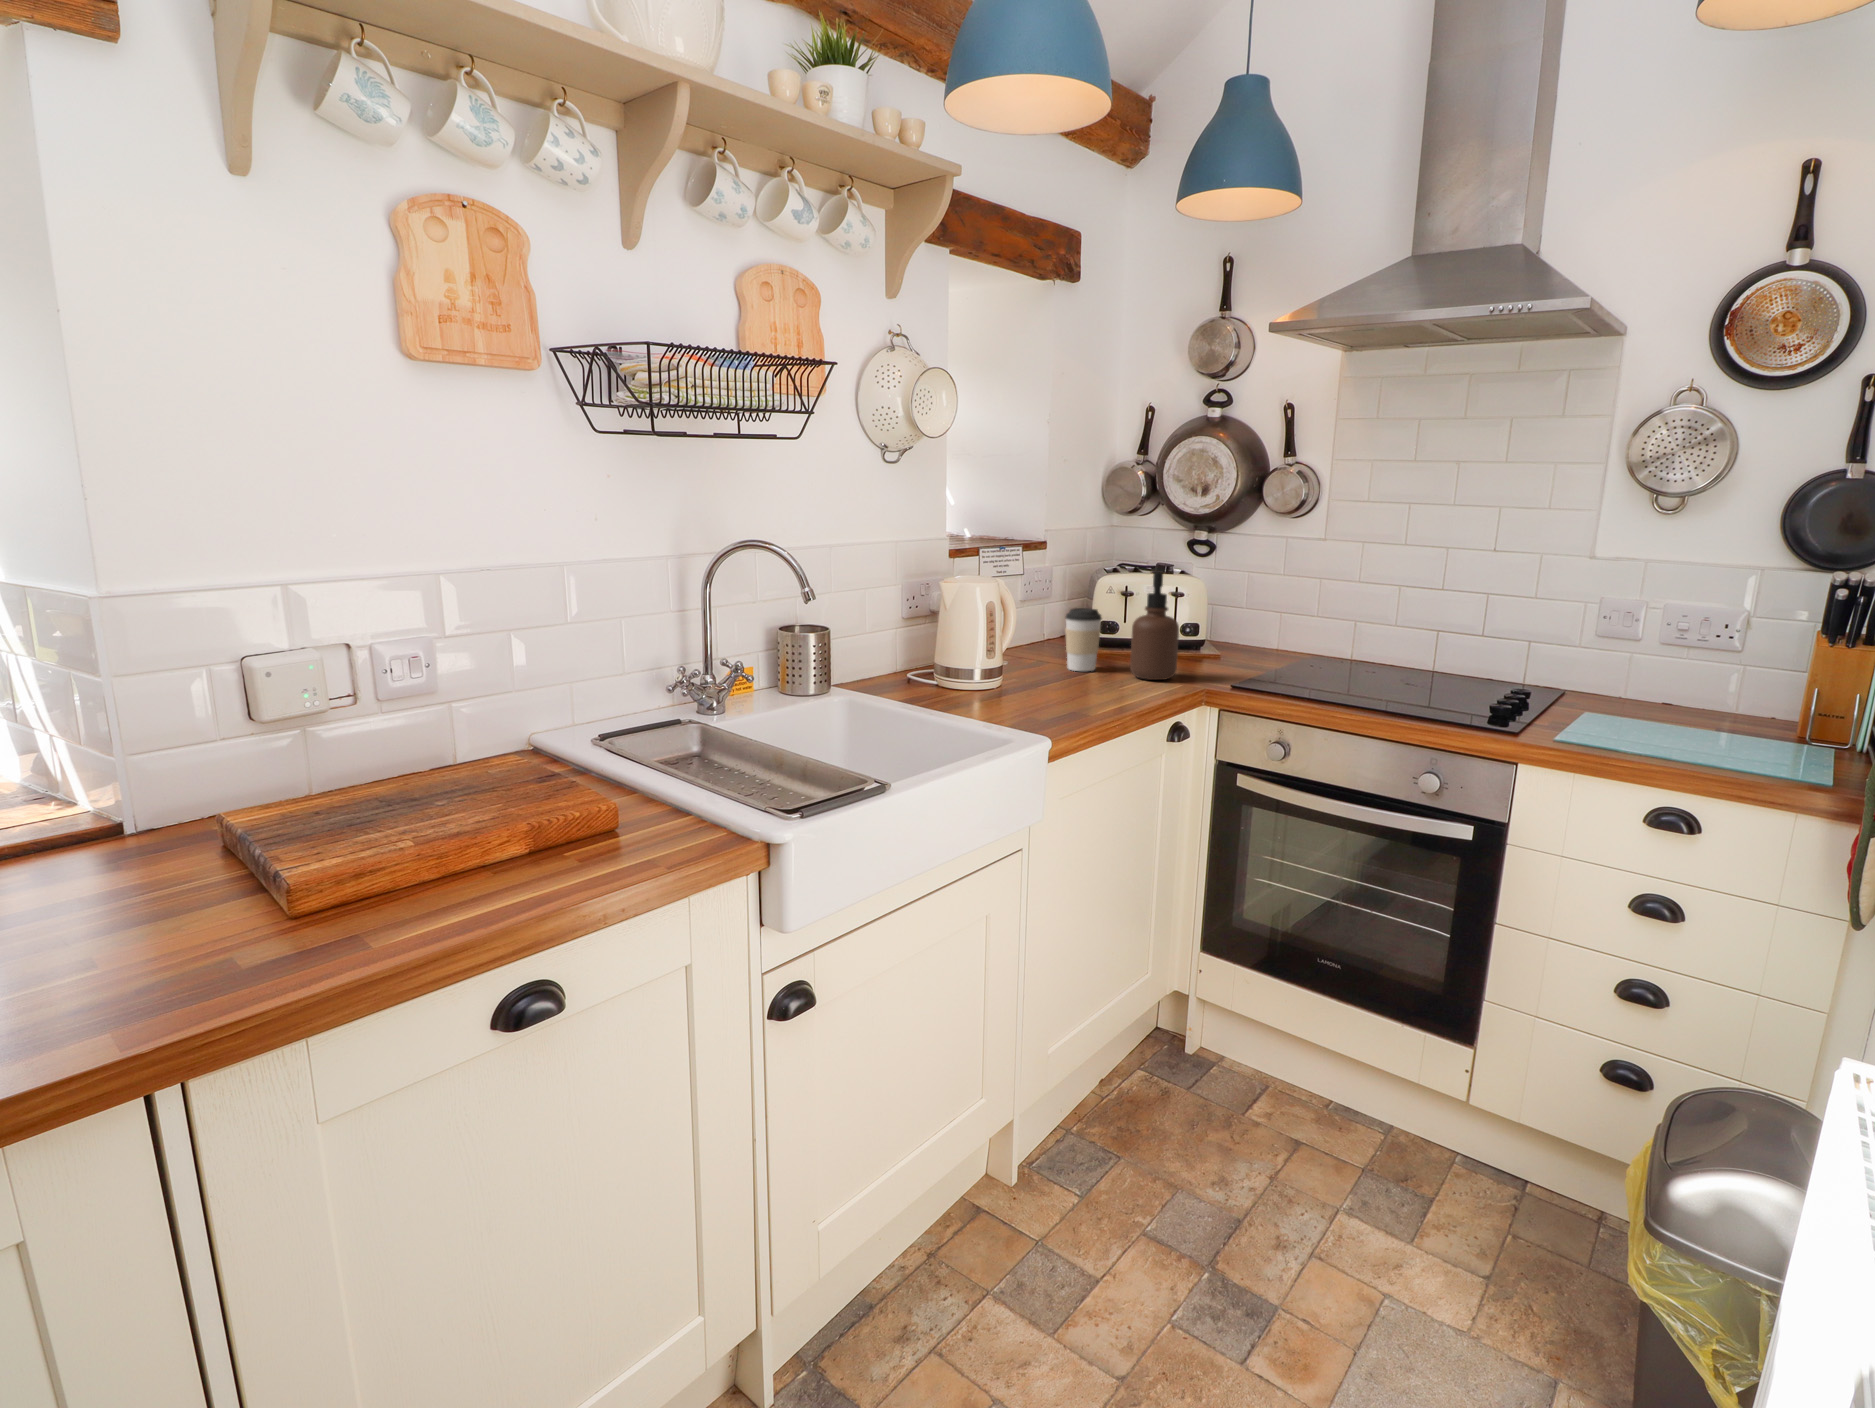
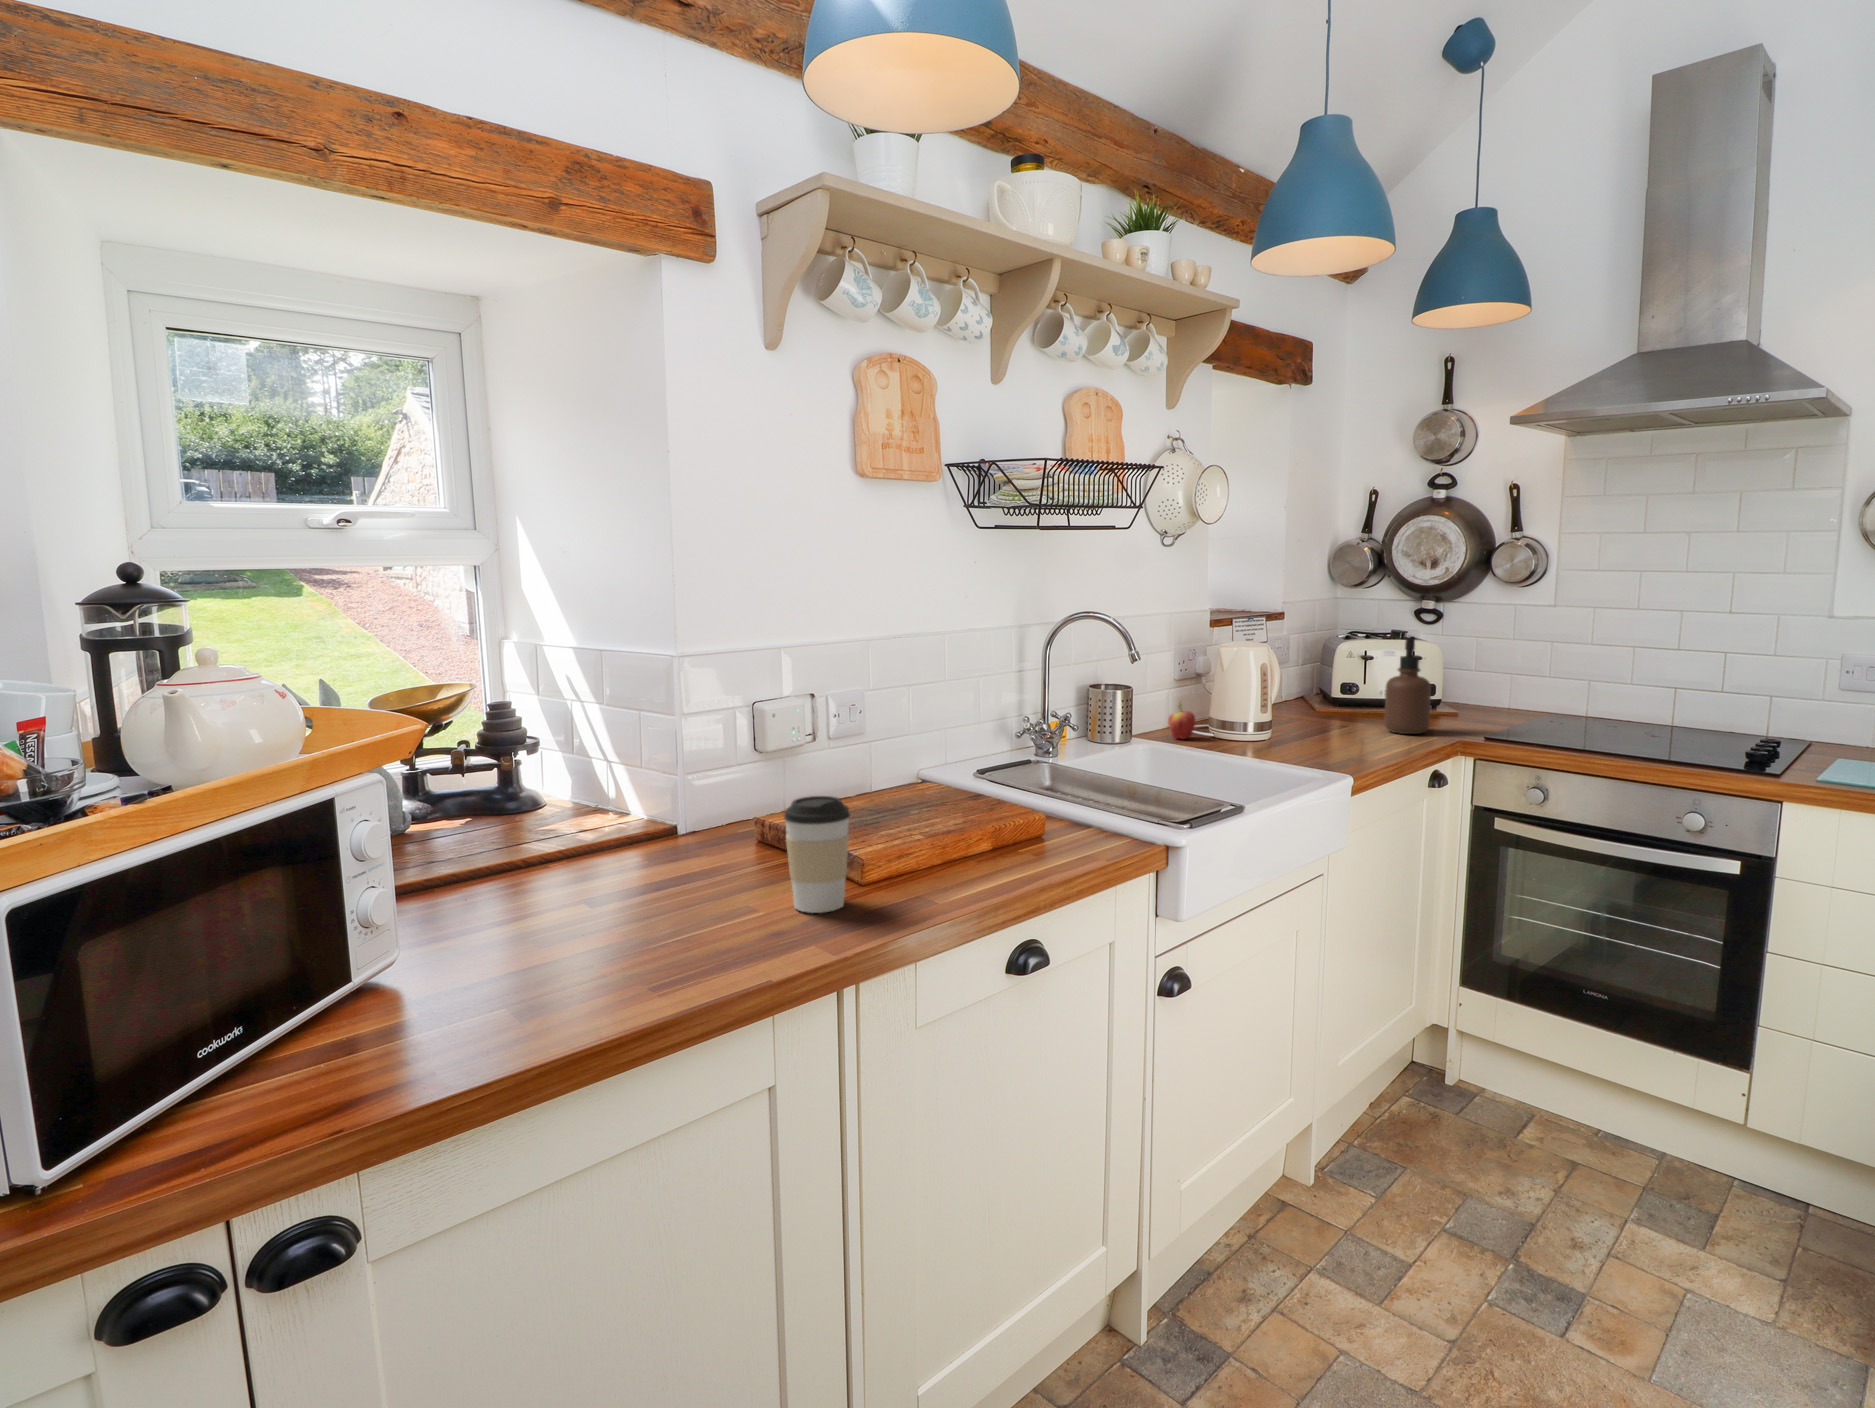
coffee cup: present [1065,608,1102,671] -> present [784,796,850,913]
fruit: none [883,639,913,687] -> present [1168,702,1195,739]

